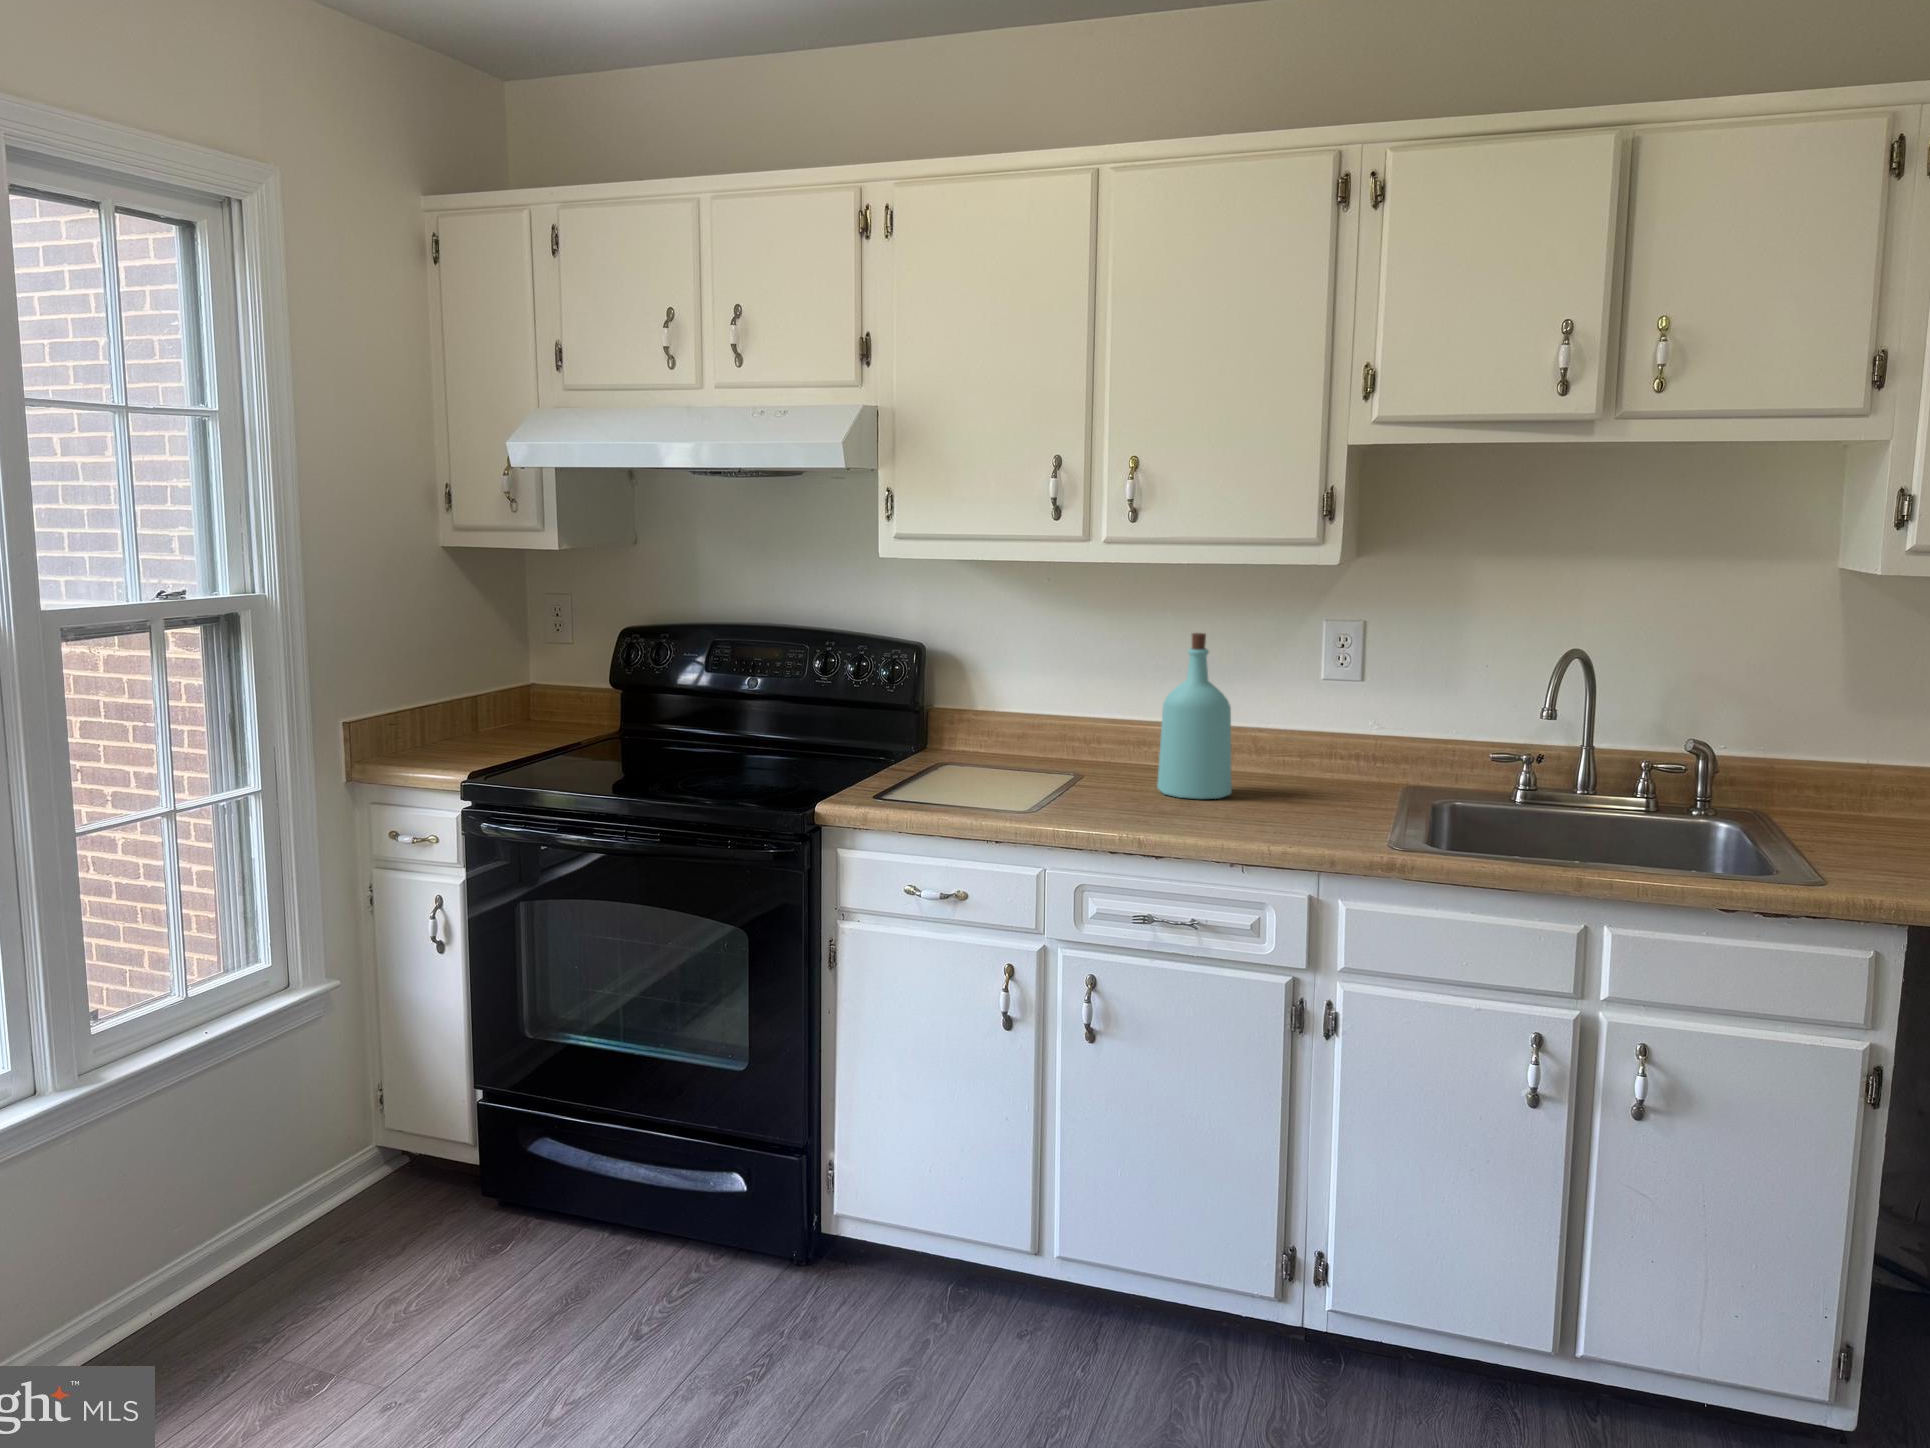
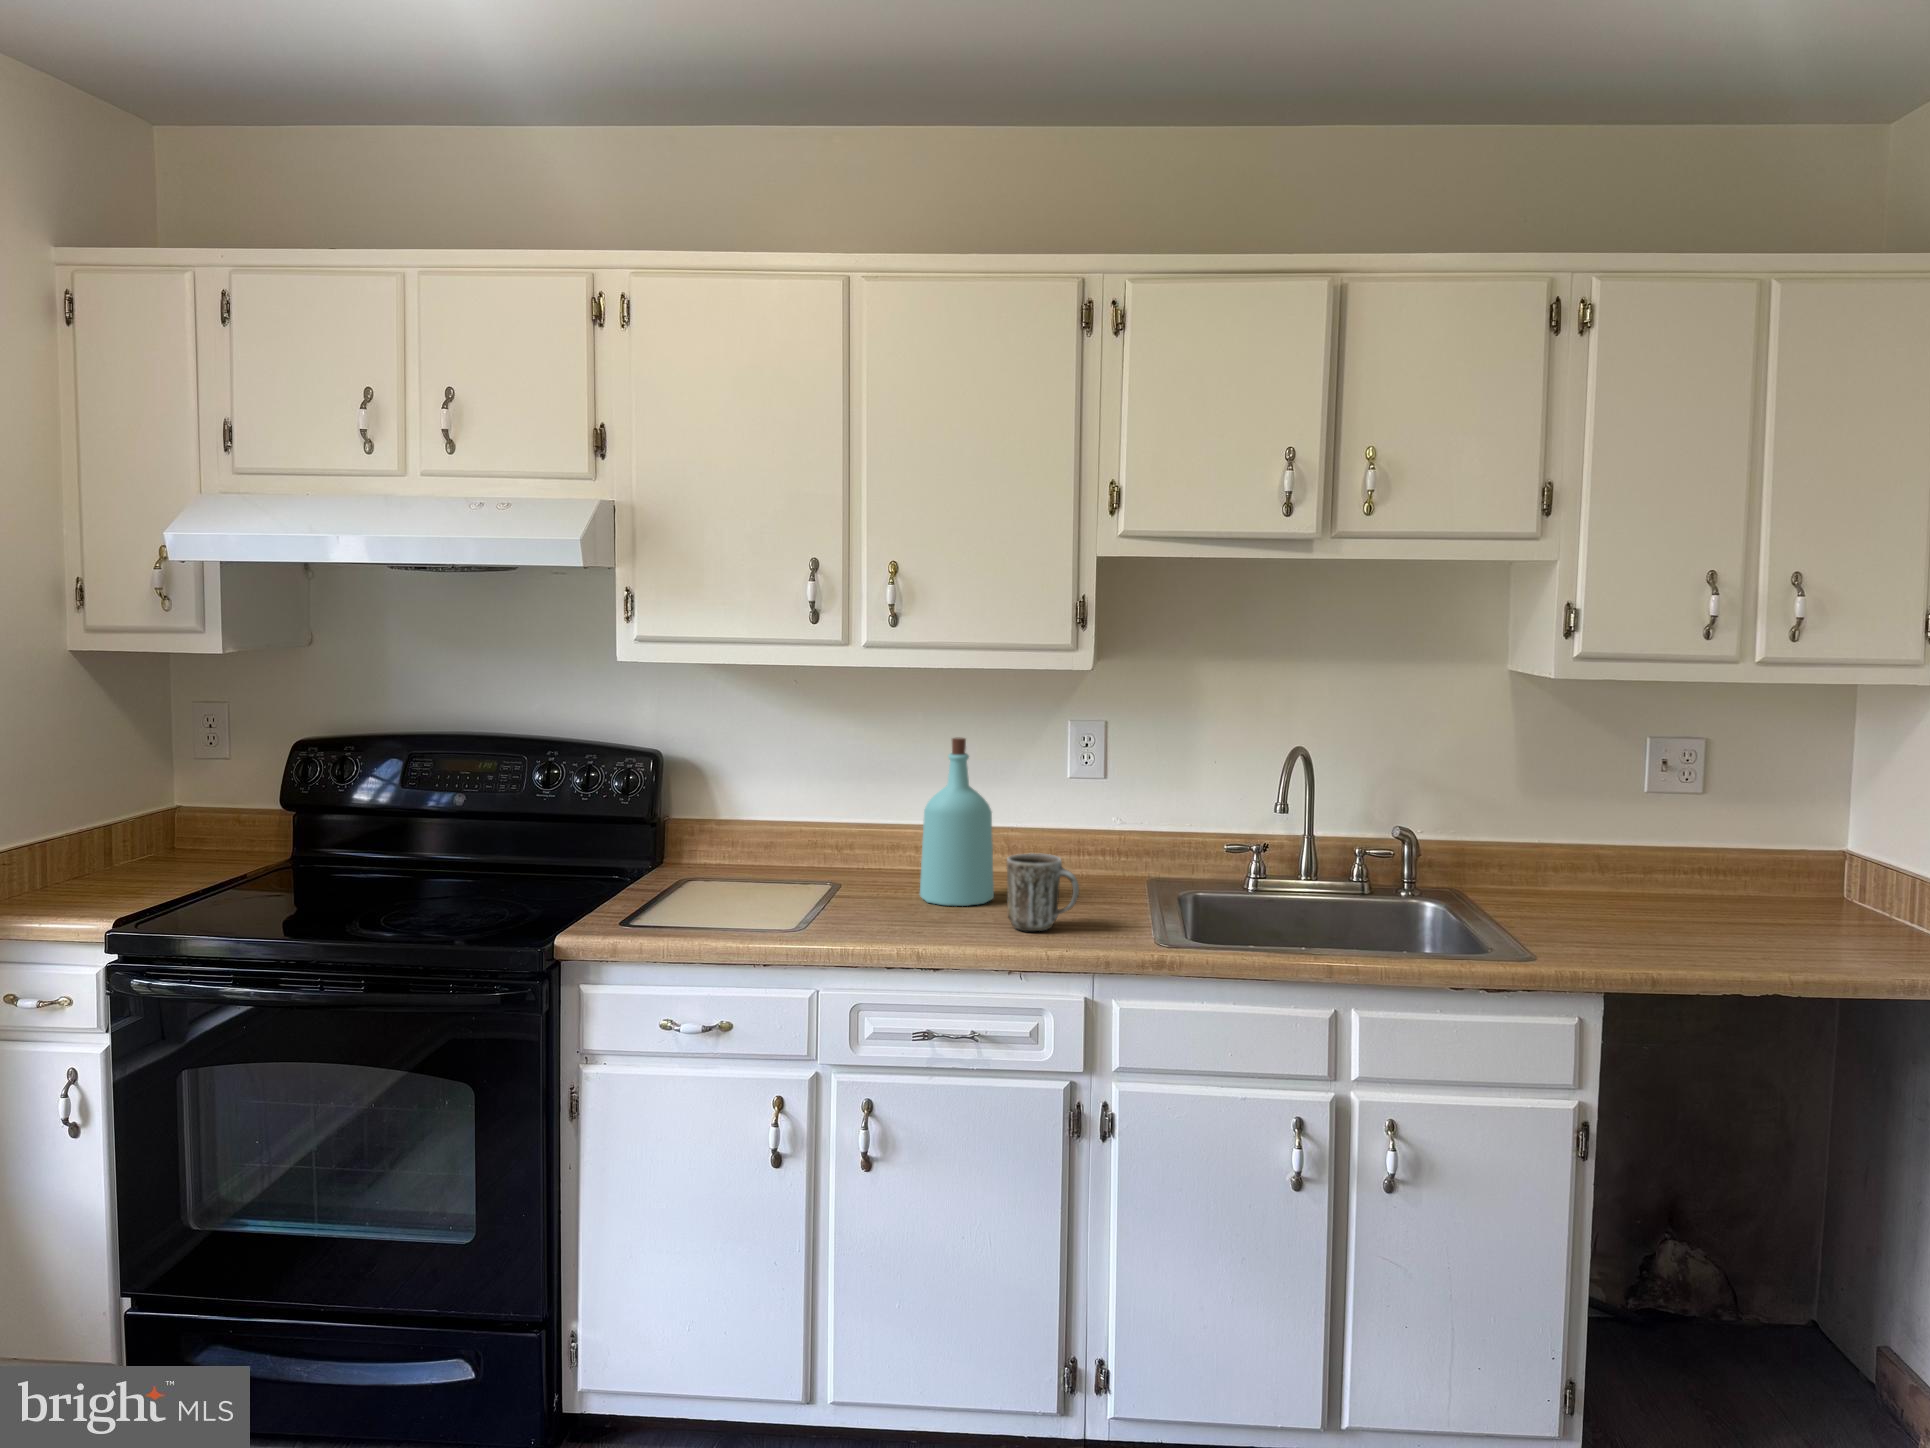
mug: none [1239,748,1313,825] -> present [1007,853,1079,931]

